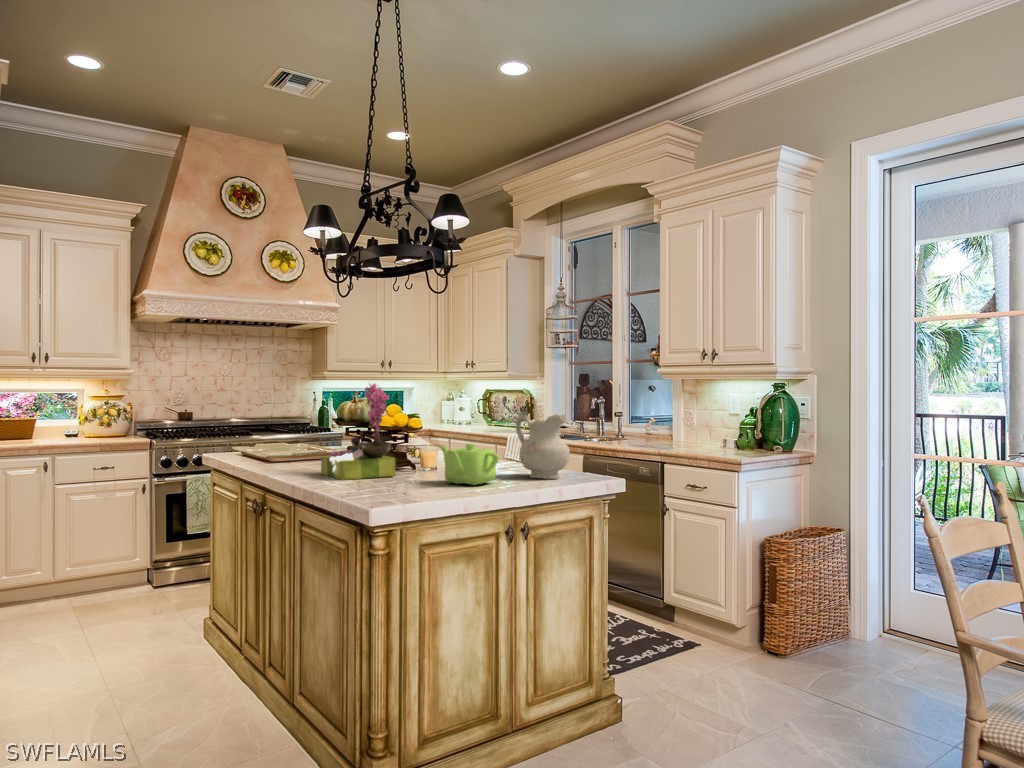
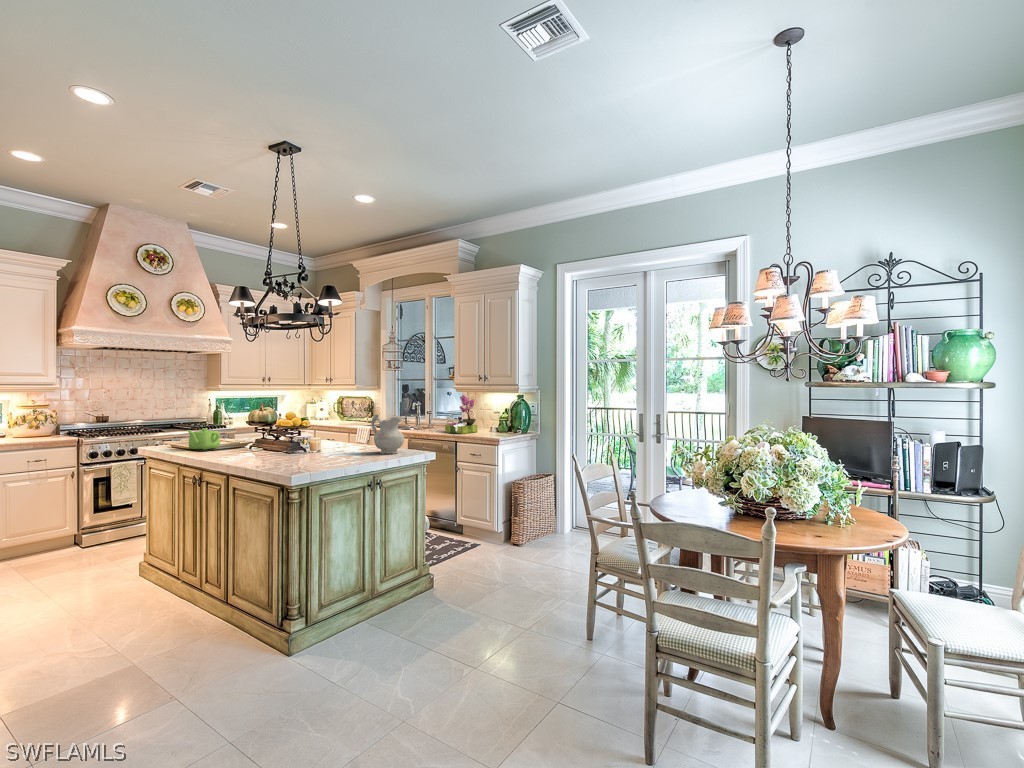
flower arrangement: present [321,383,396,480] -> present [445,395,477,434]
teapot: present [439,444,499,485] -> present [187,428,220,450]

